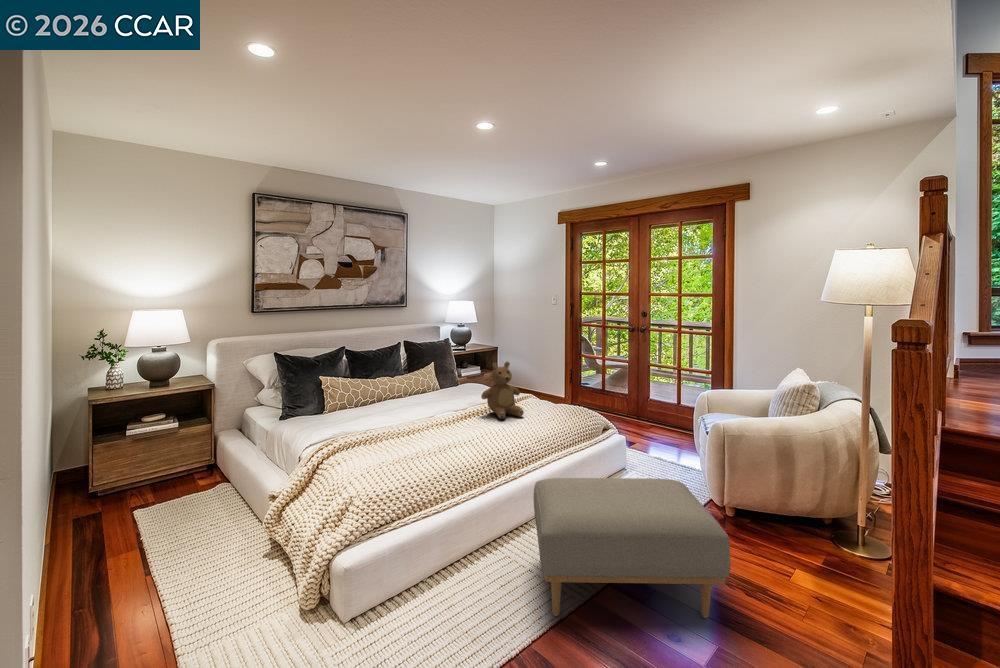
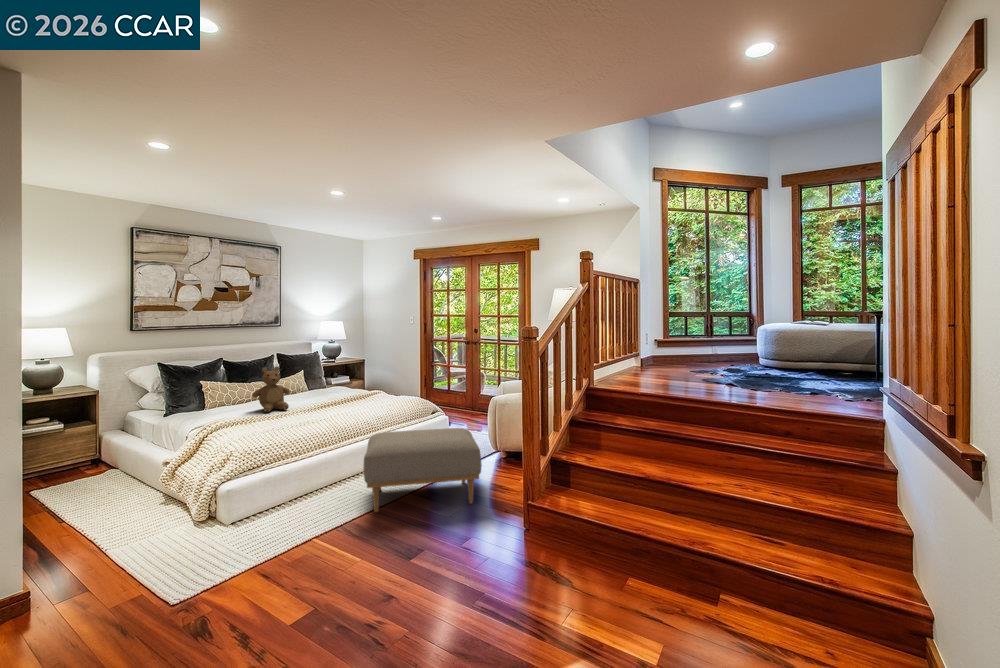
teddy bear: present [481,362,524,419] -> present [252,366,290,412]

